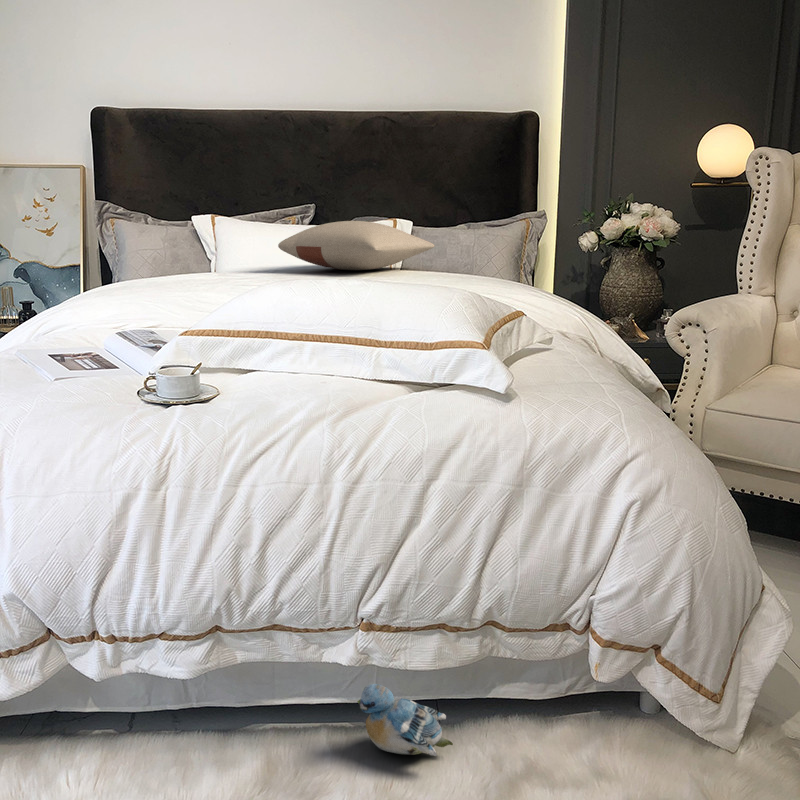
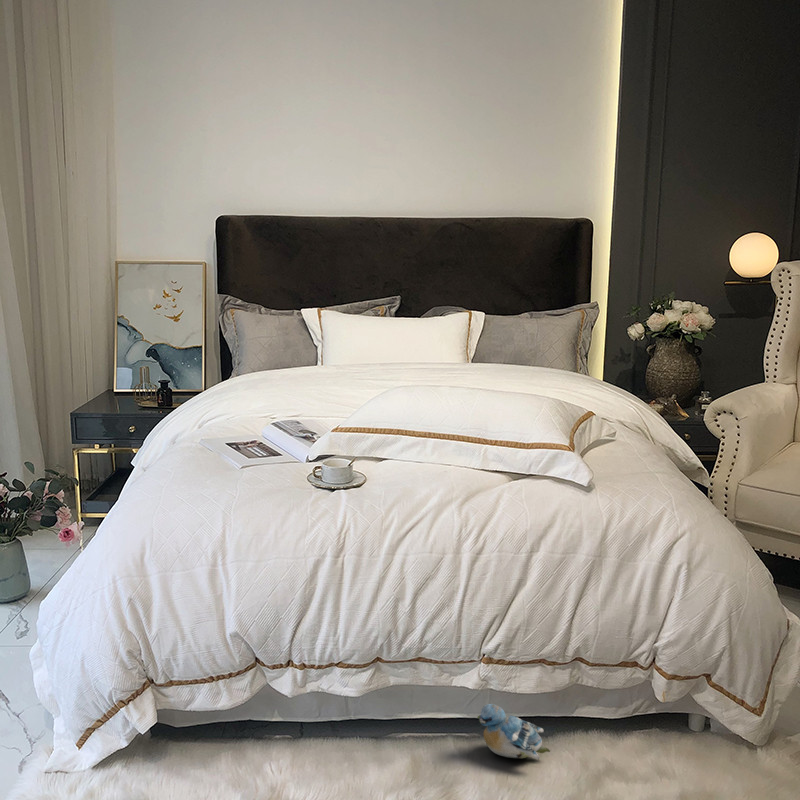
pillow: present [278,221,434,270] -> none [381,322,508,362]

